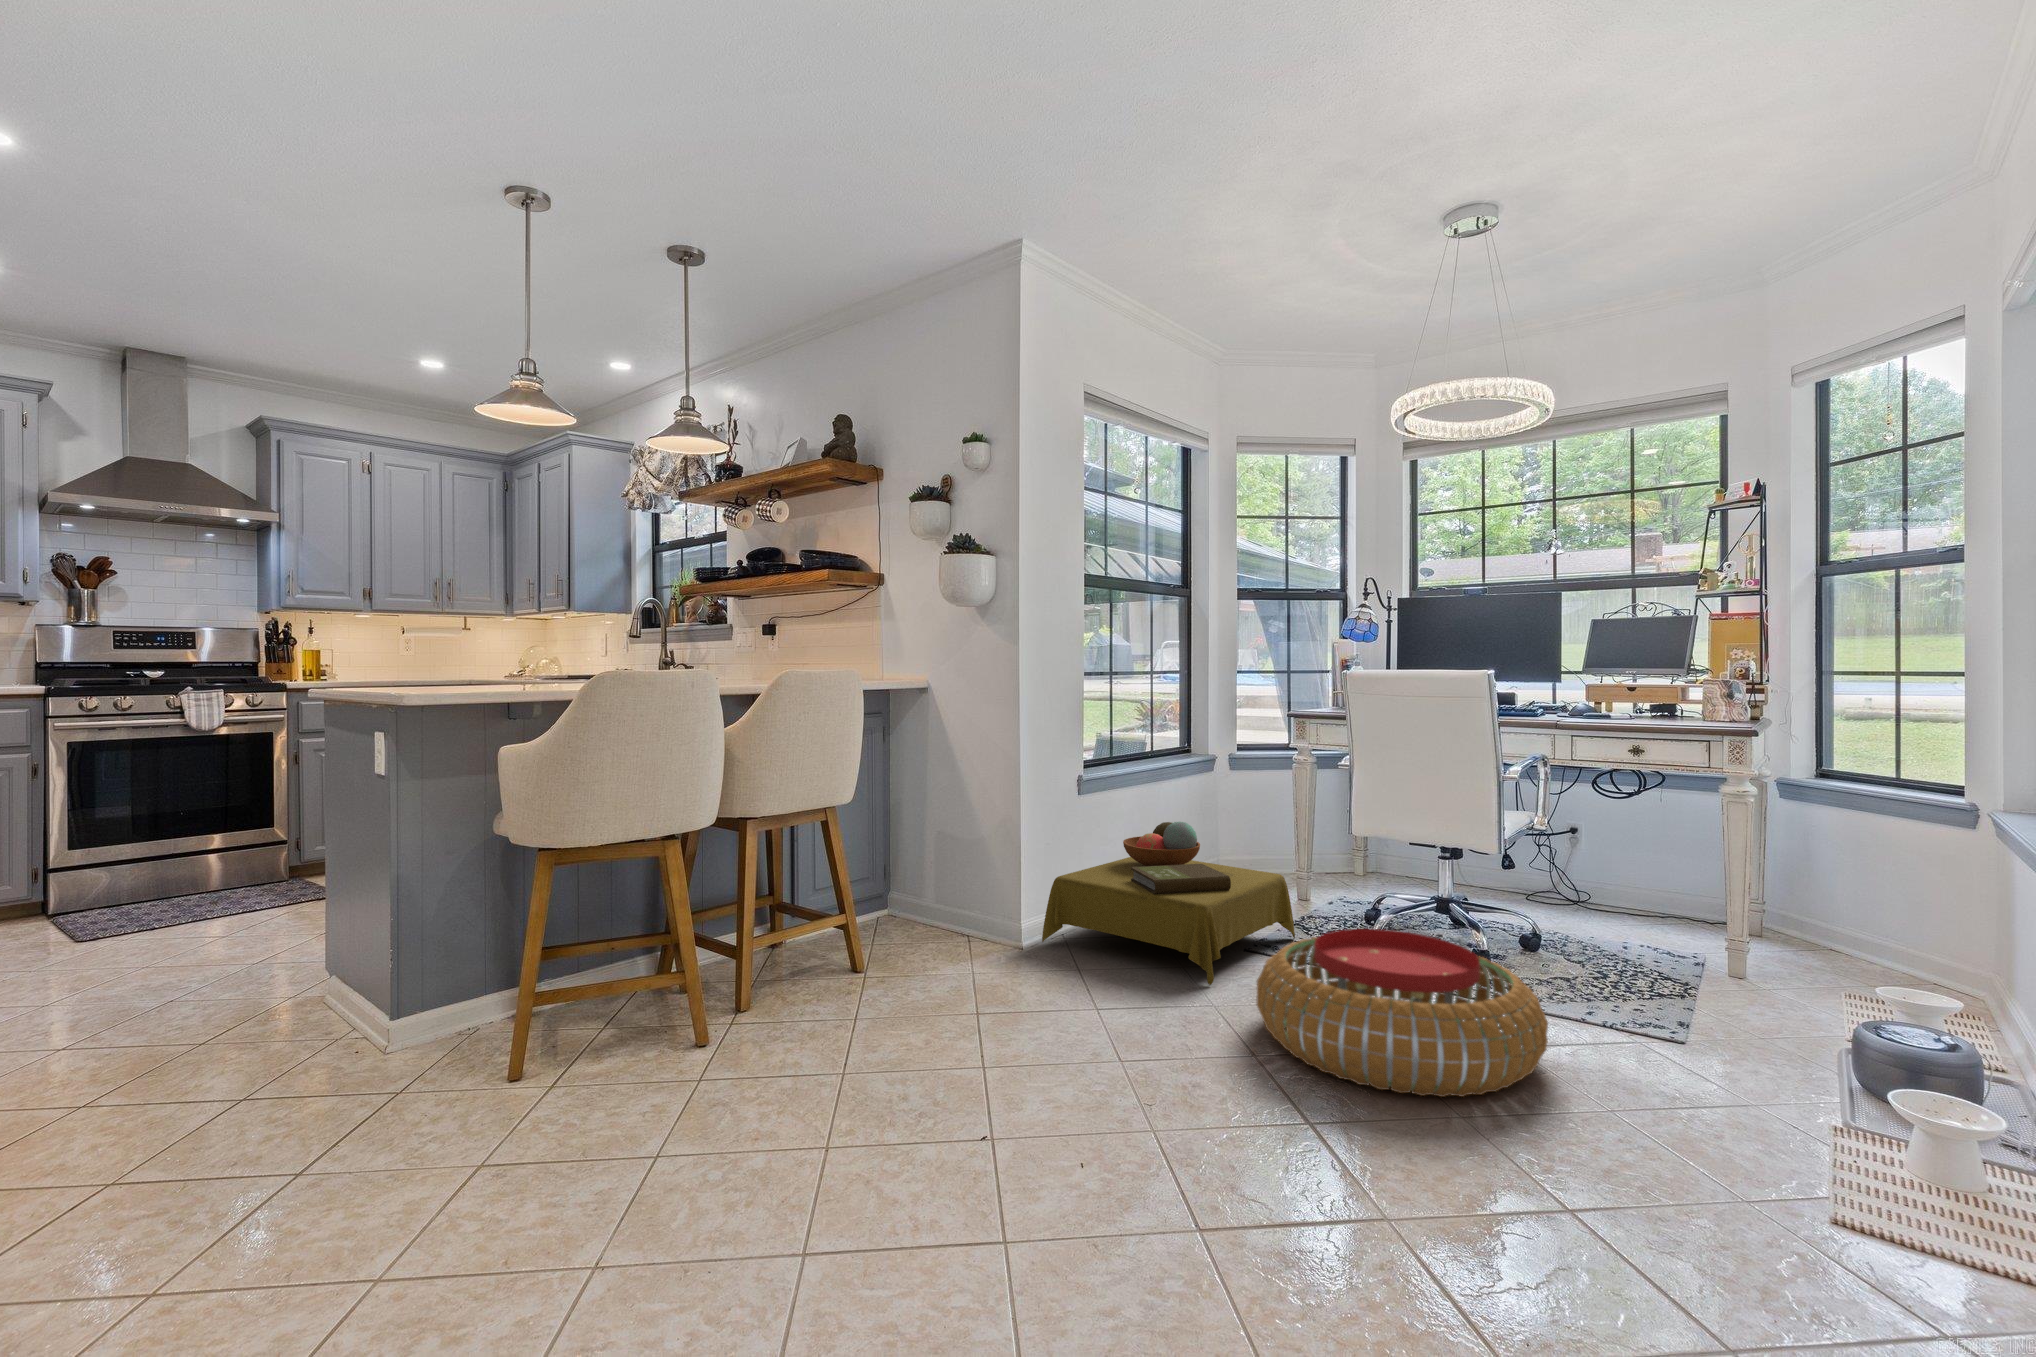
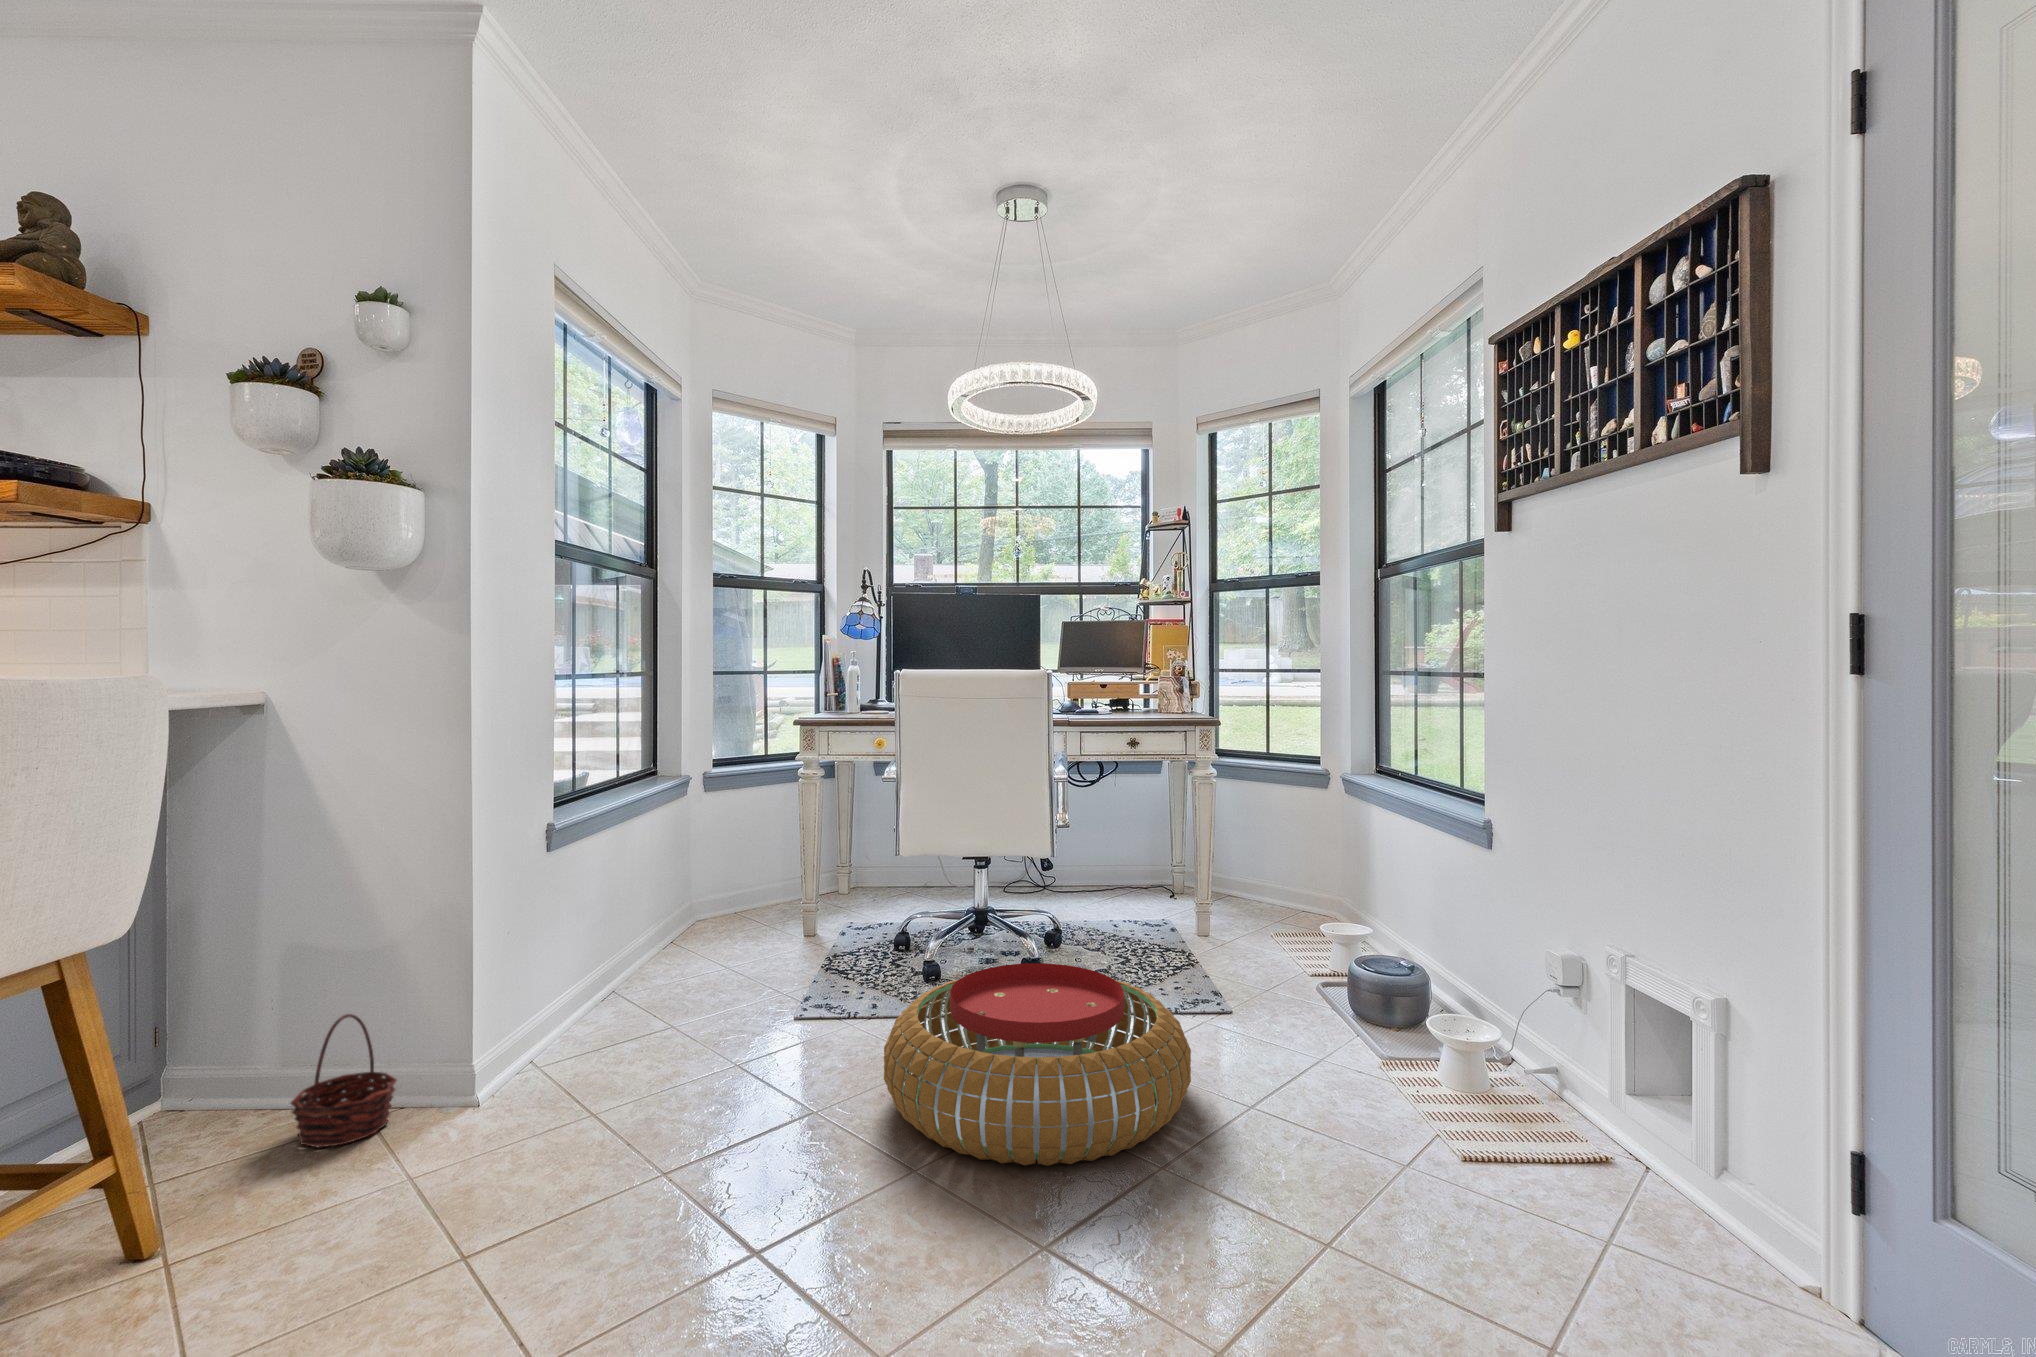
side table: present [1042,822,1295,985] -> none [509,870,840,1084]
basket: none [927,875,980,950] -> present [291,1014,397,1148]

